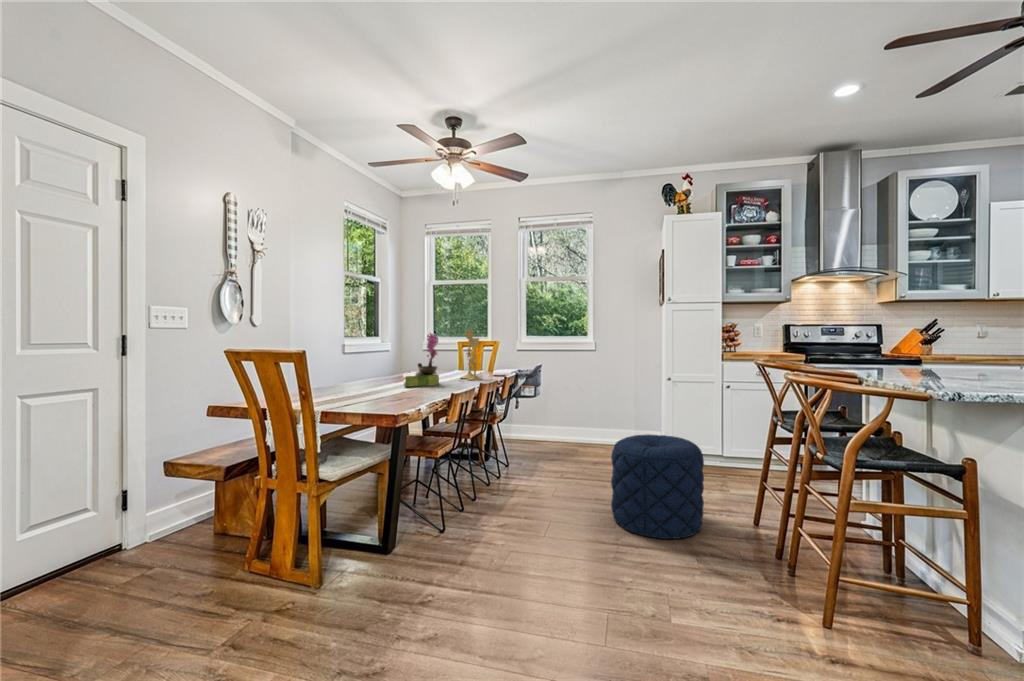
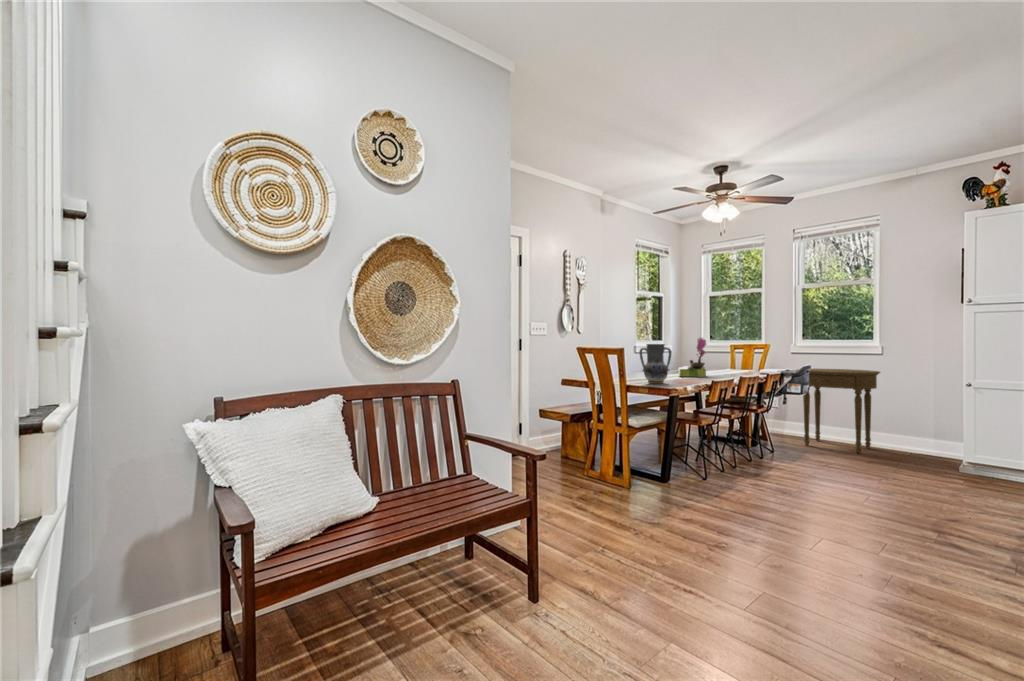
candlestick: present [460,330,482,380] -> none [726,335,745,375]
vase: none [346,342,396,405] -> present [640,344,671,384]
side table: none [524,366,597,453] -> present [797,369,880,453]
pouf: present [611,434,704,539] -> none [858,429,959,517]

